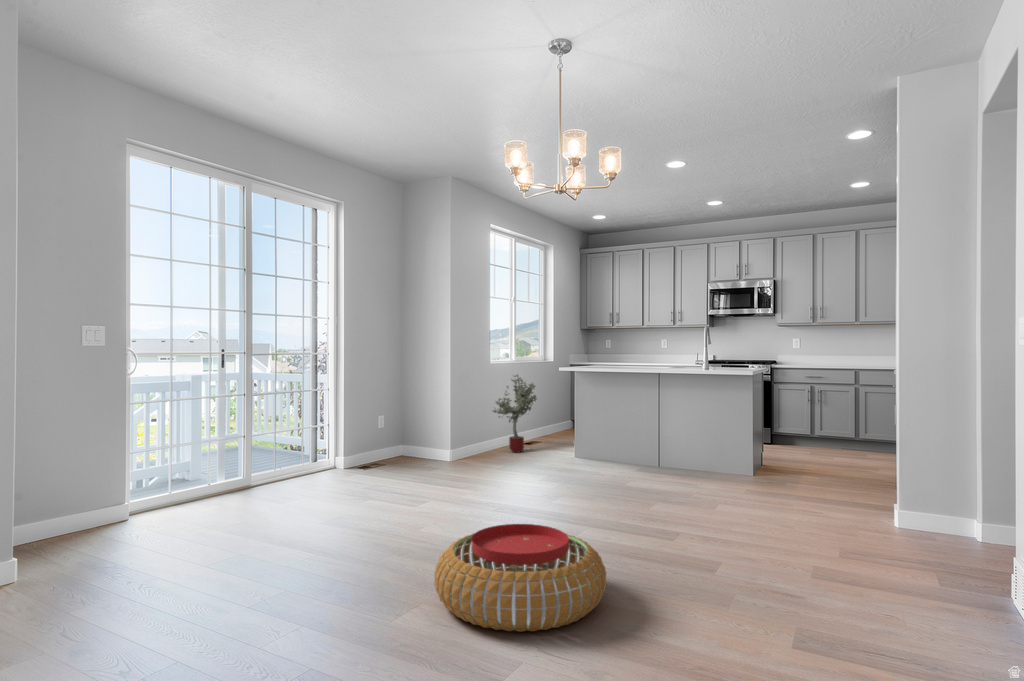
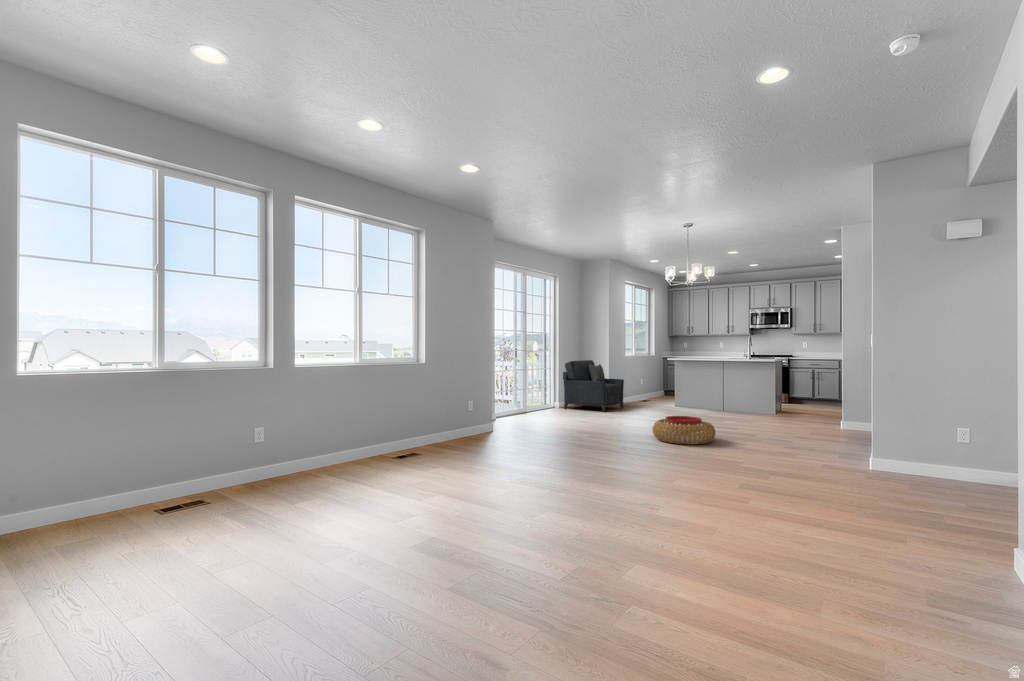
armchair: none [347,370,474,478] -> present [563,360,624,412]
potted tree: present [492,374,537,453] -> none [628,362,653,404]

